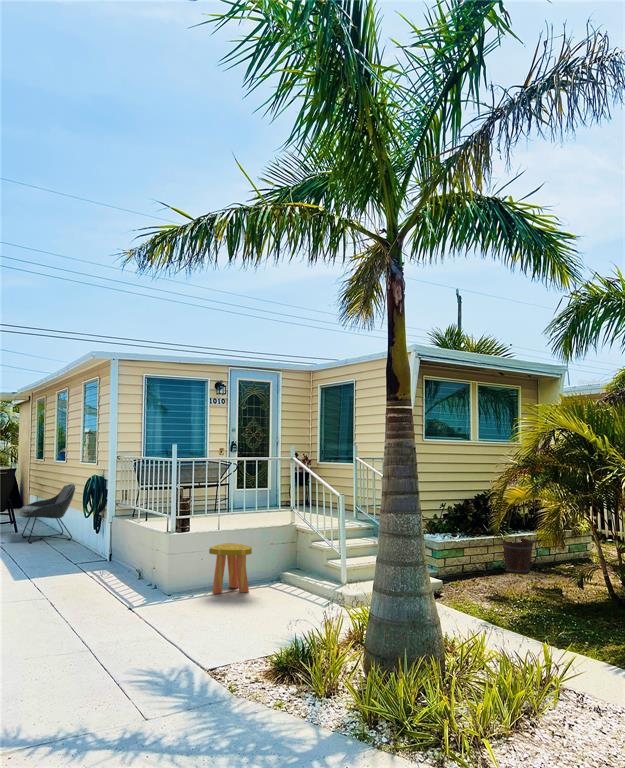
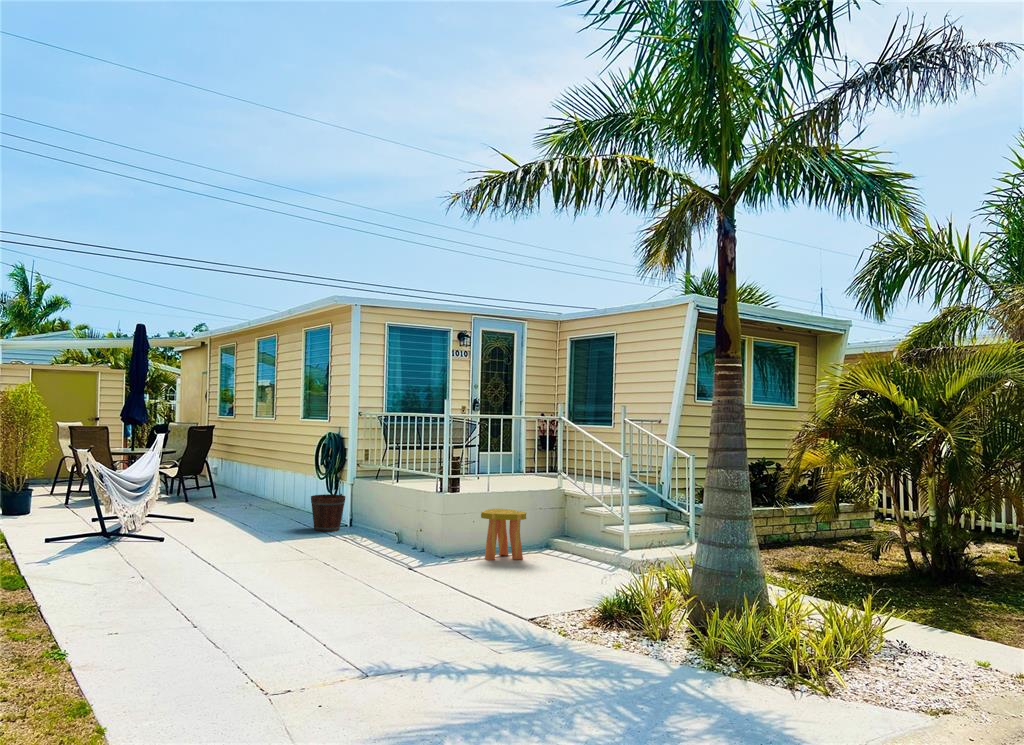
lounge chair: present [19,484,75,544] -> none [221,446,286,512]
bucket: present [502,539,533,574] -> present [311,494,345,532]

